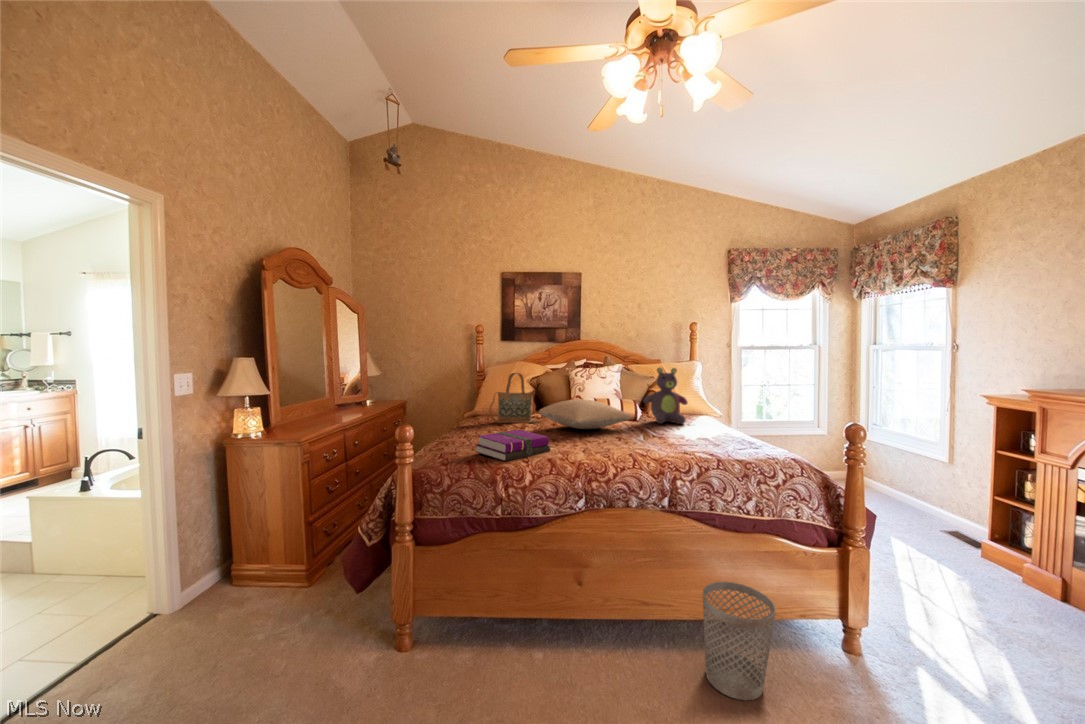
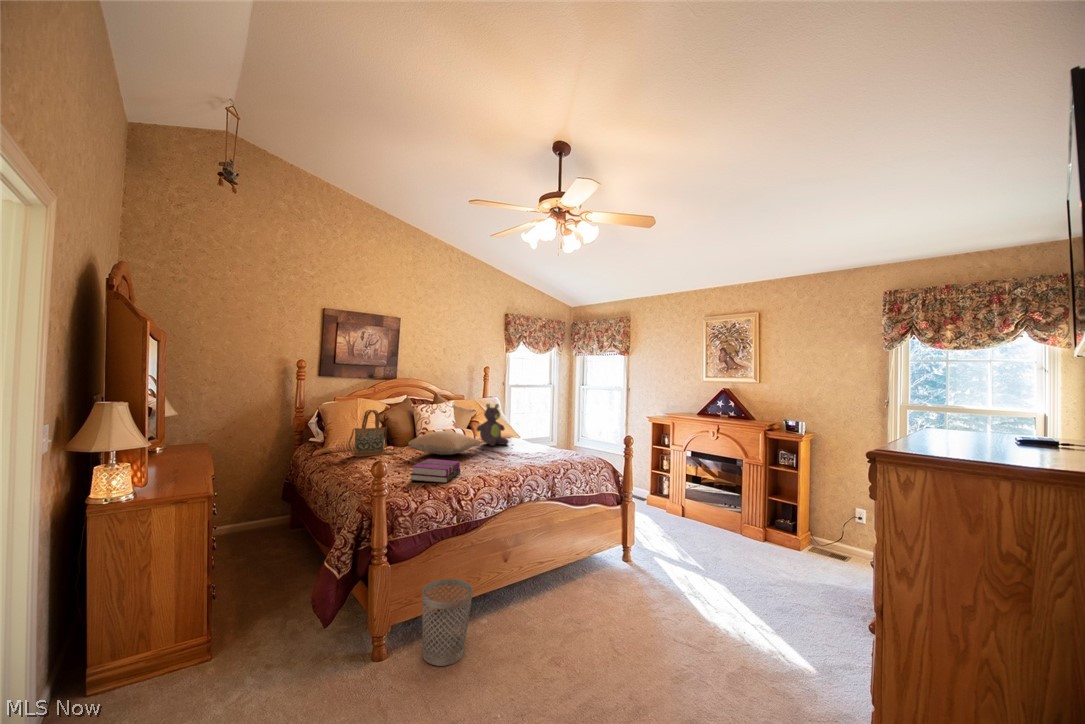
wastebasket: present [703,582,776,700] -> present [422,579,473,666]

